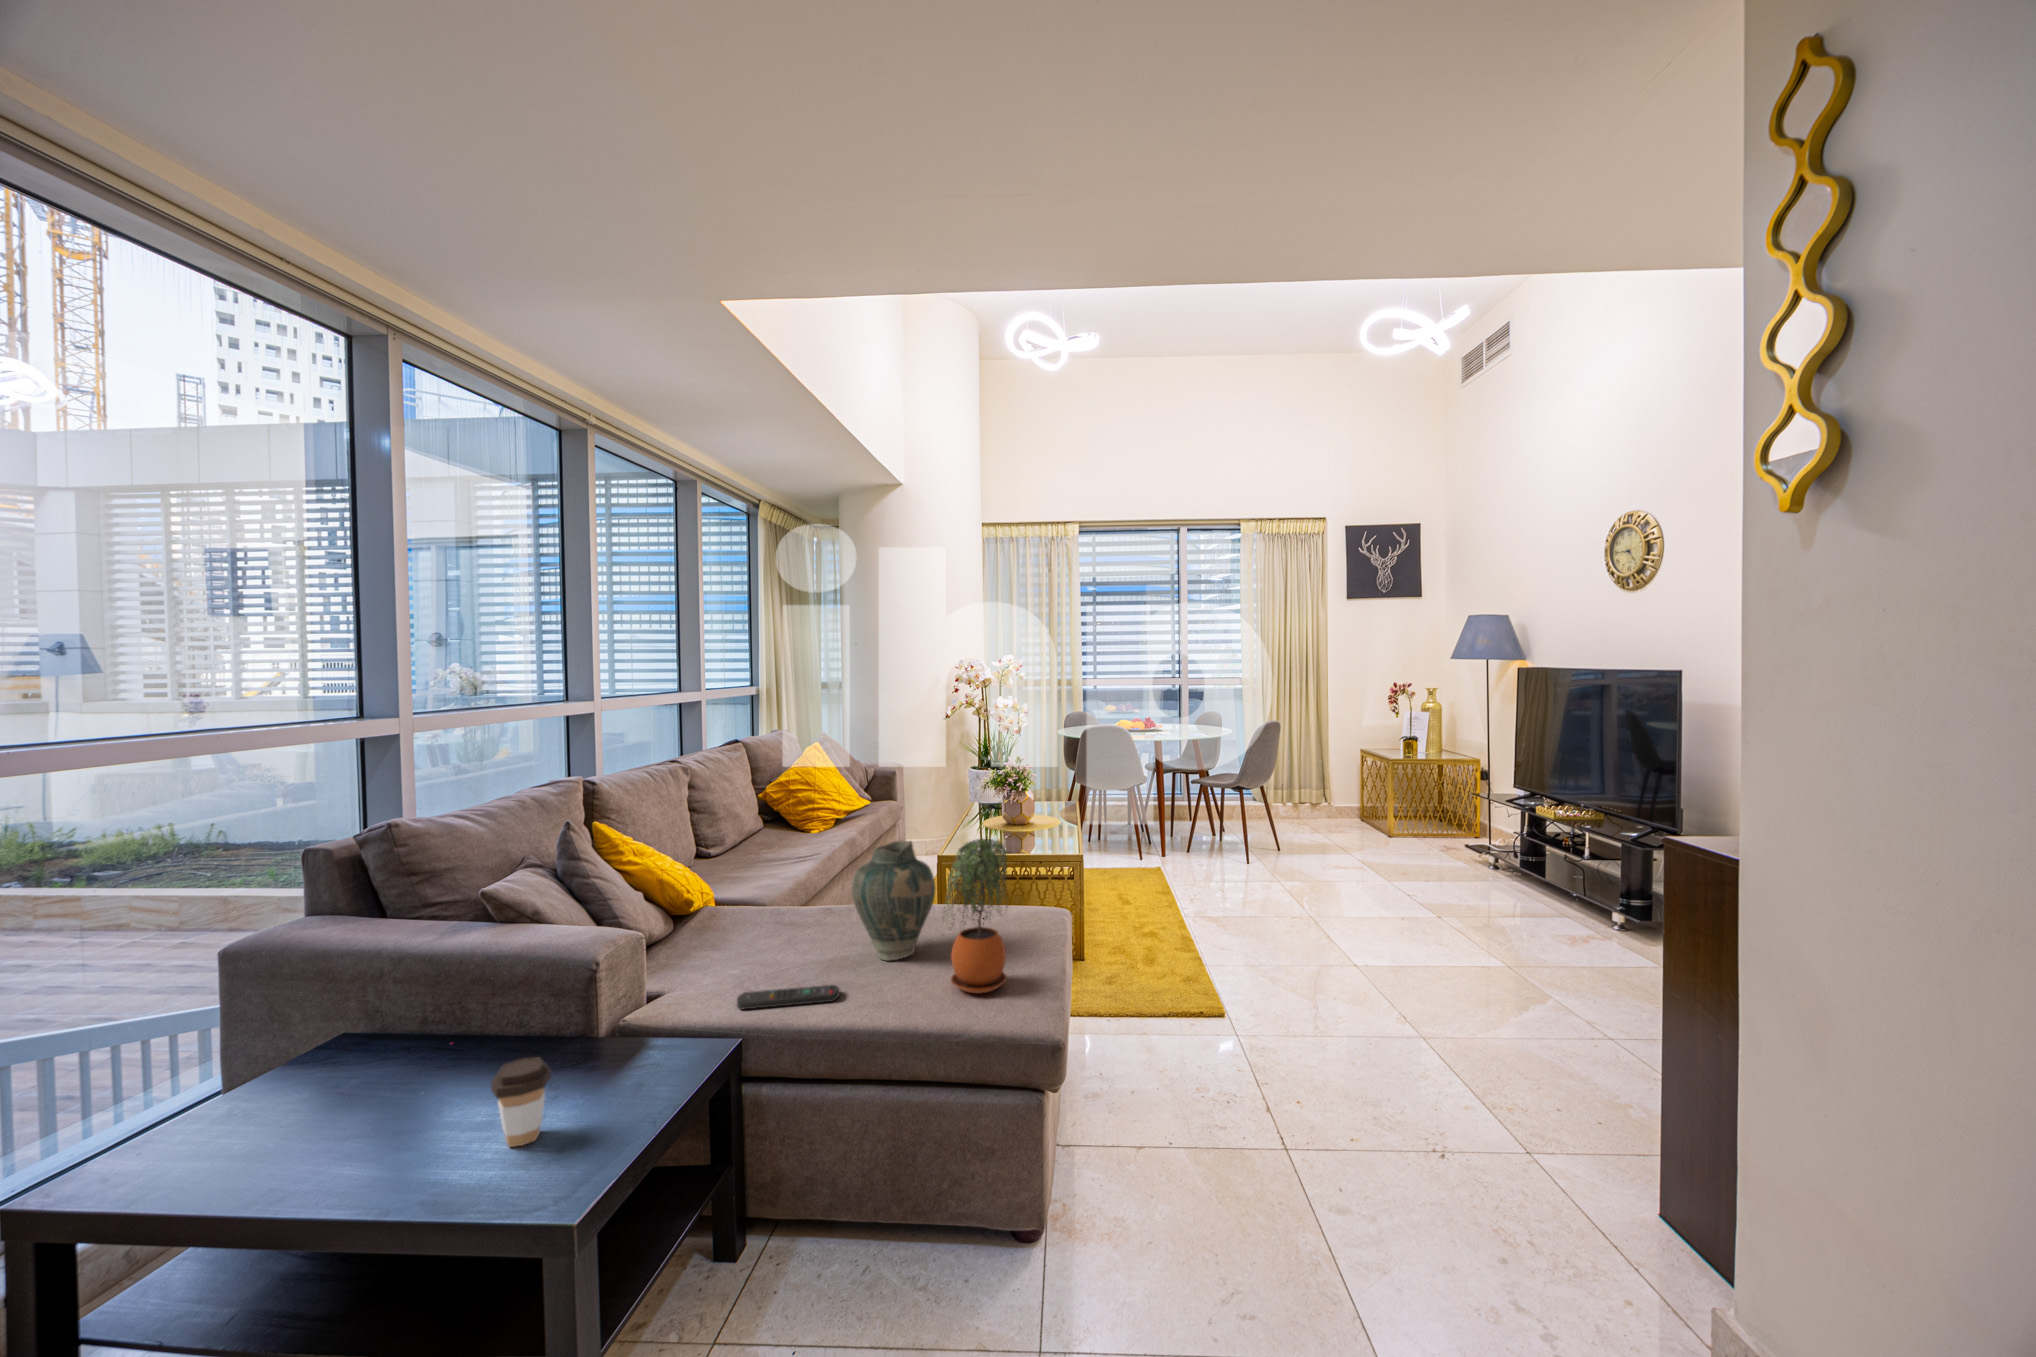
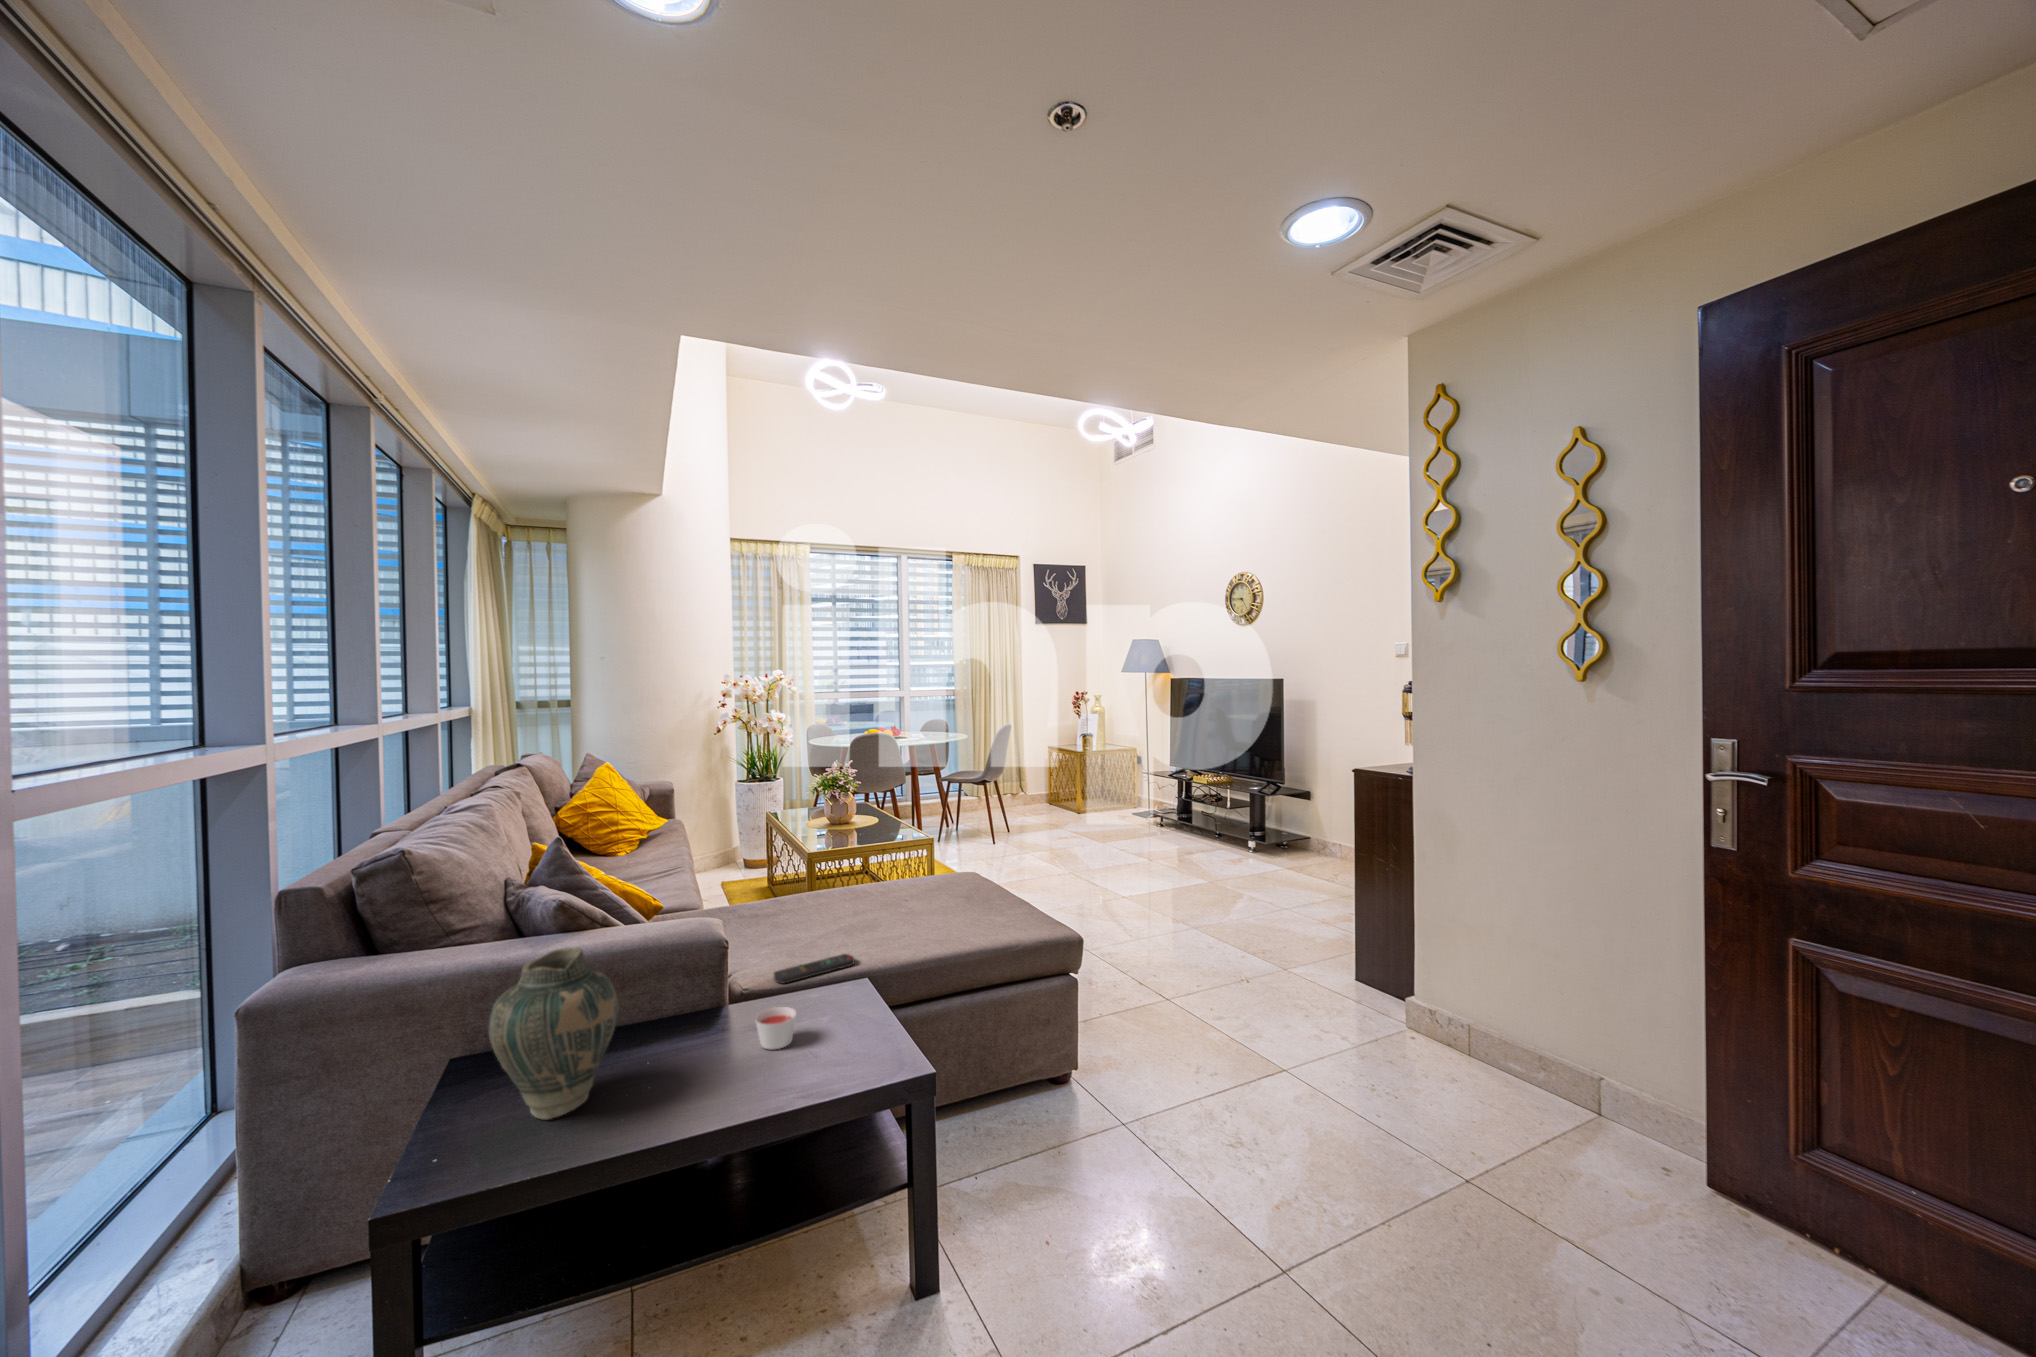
potted plant: present [943,839,1007,993] -> none [927,822,975,942]
vase: present [852,840,935,961] -> present [489,947,618,1119]
candle: none [611,1043,664,1097] -> present [755,1007,796,1049]
coffee cup: present [491,1057,551,1147] -> none [704,1023,752,1096]

